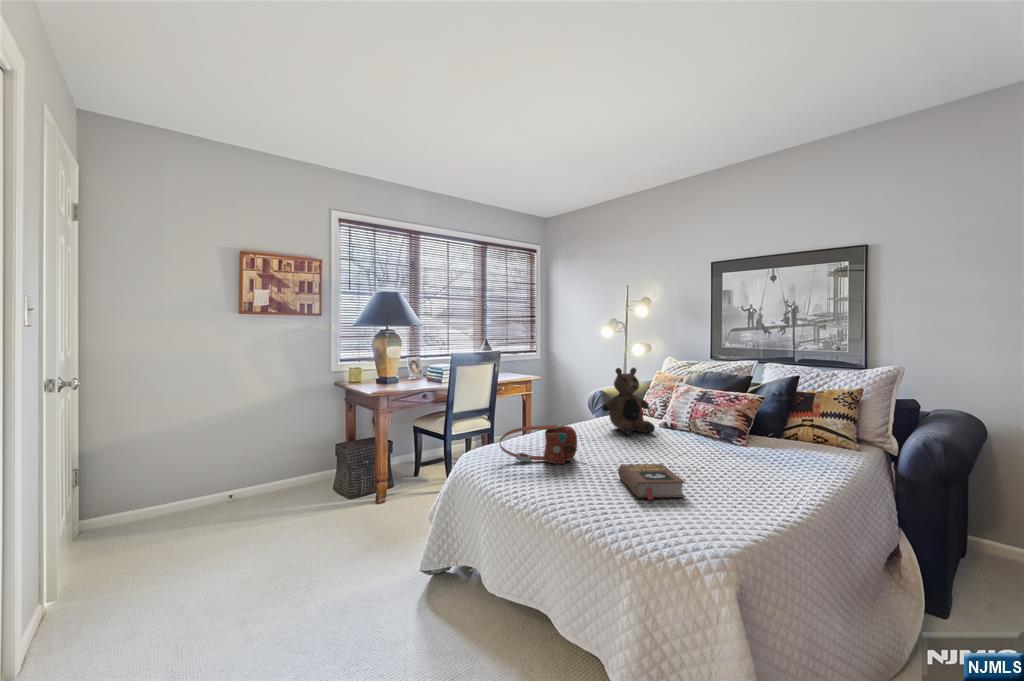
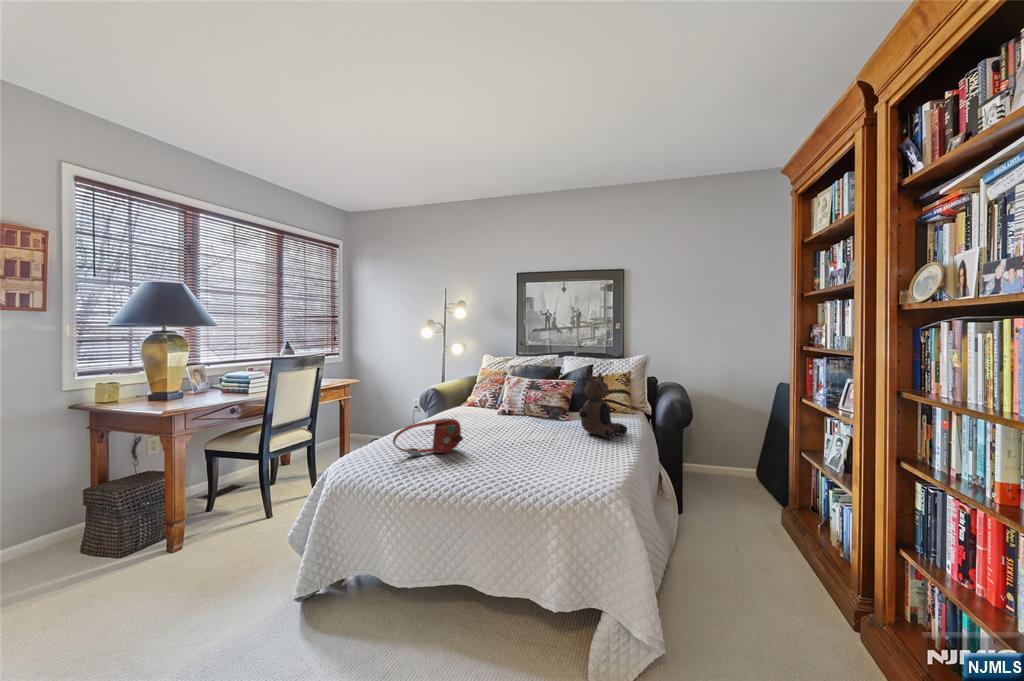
teddy bear: present [602,368,655,435] -> present [579,373,627,438]
book: present [618,464,685,500] -> none [504,440,562,467]

